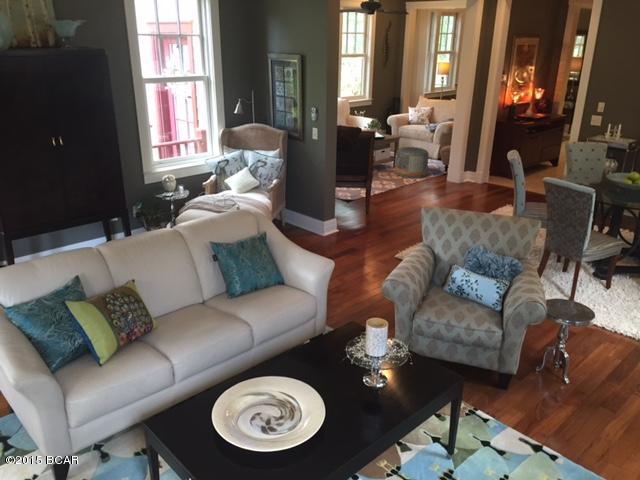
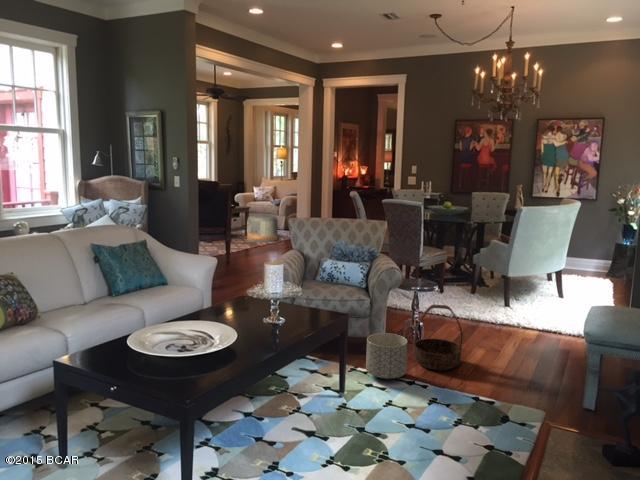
basket: none [549,356,617,435] -> present [414,305,462,371]
planter: none [485,381,540,442] -> present [366,333,407,380]

